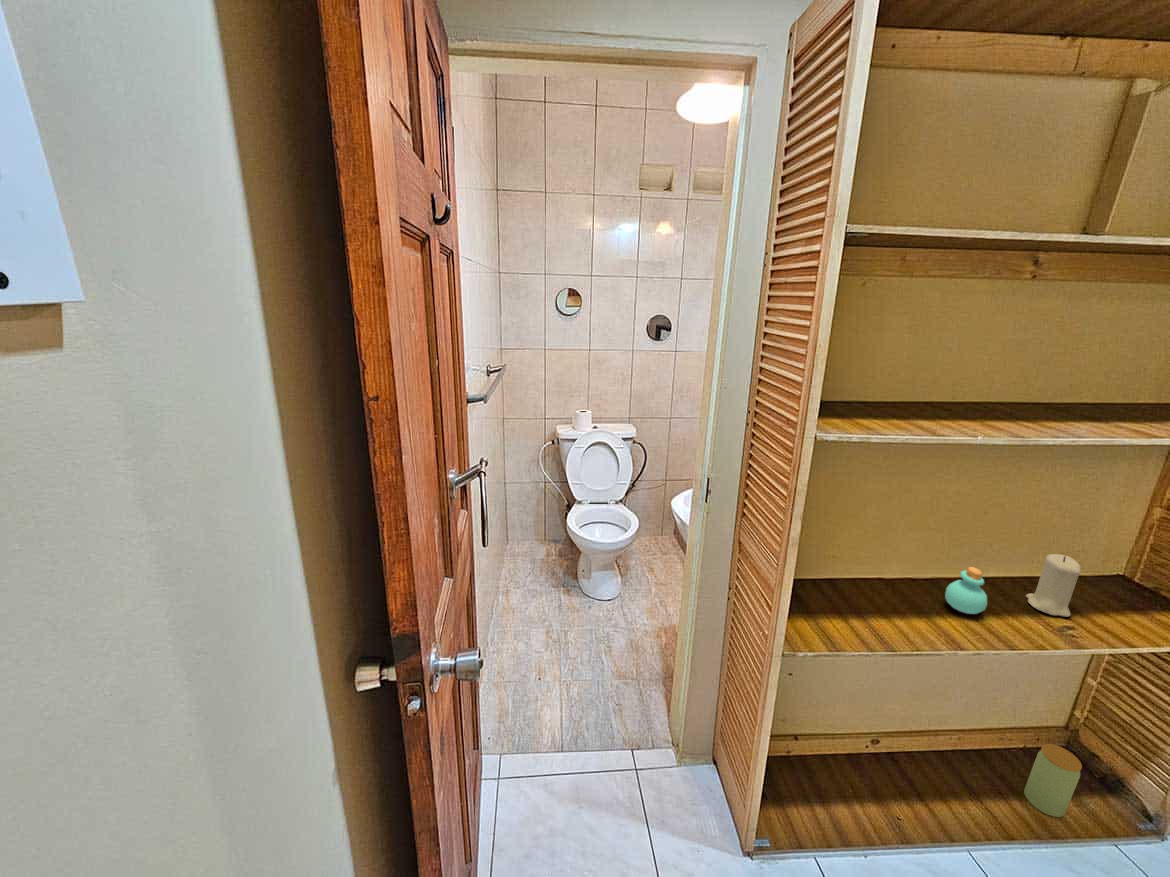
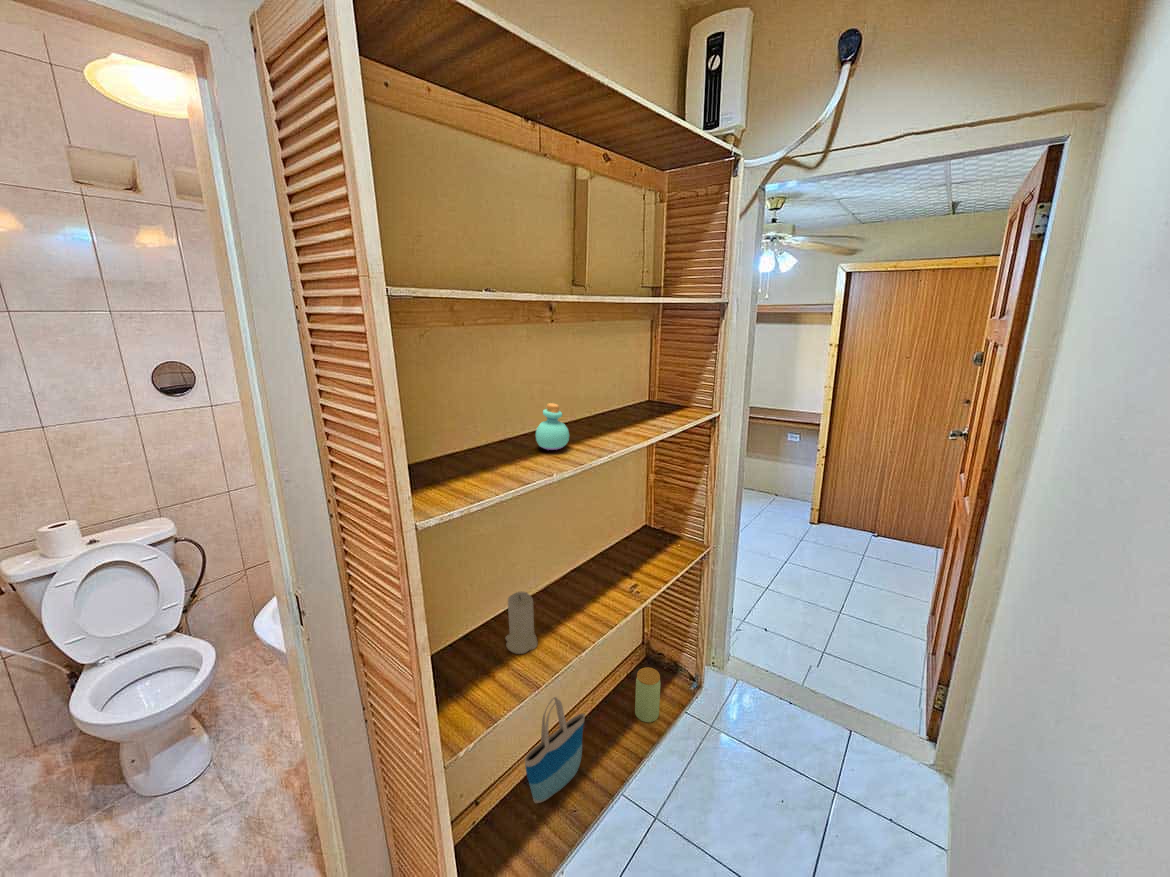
candle: present [1026,554,1081,617] -> present [506,591,537,654]
perfume bottle: present [945,567,987,614] -> present [536,403,569,450]
tote bag: none [856,692,946,791] -> present [525,697,585,803]

